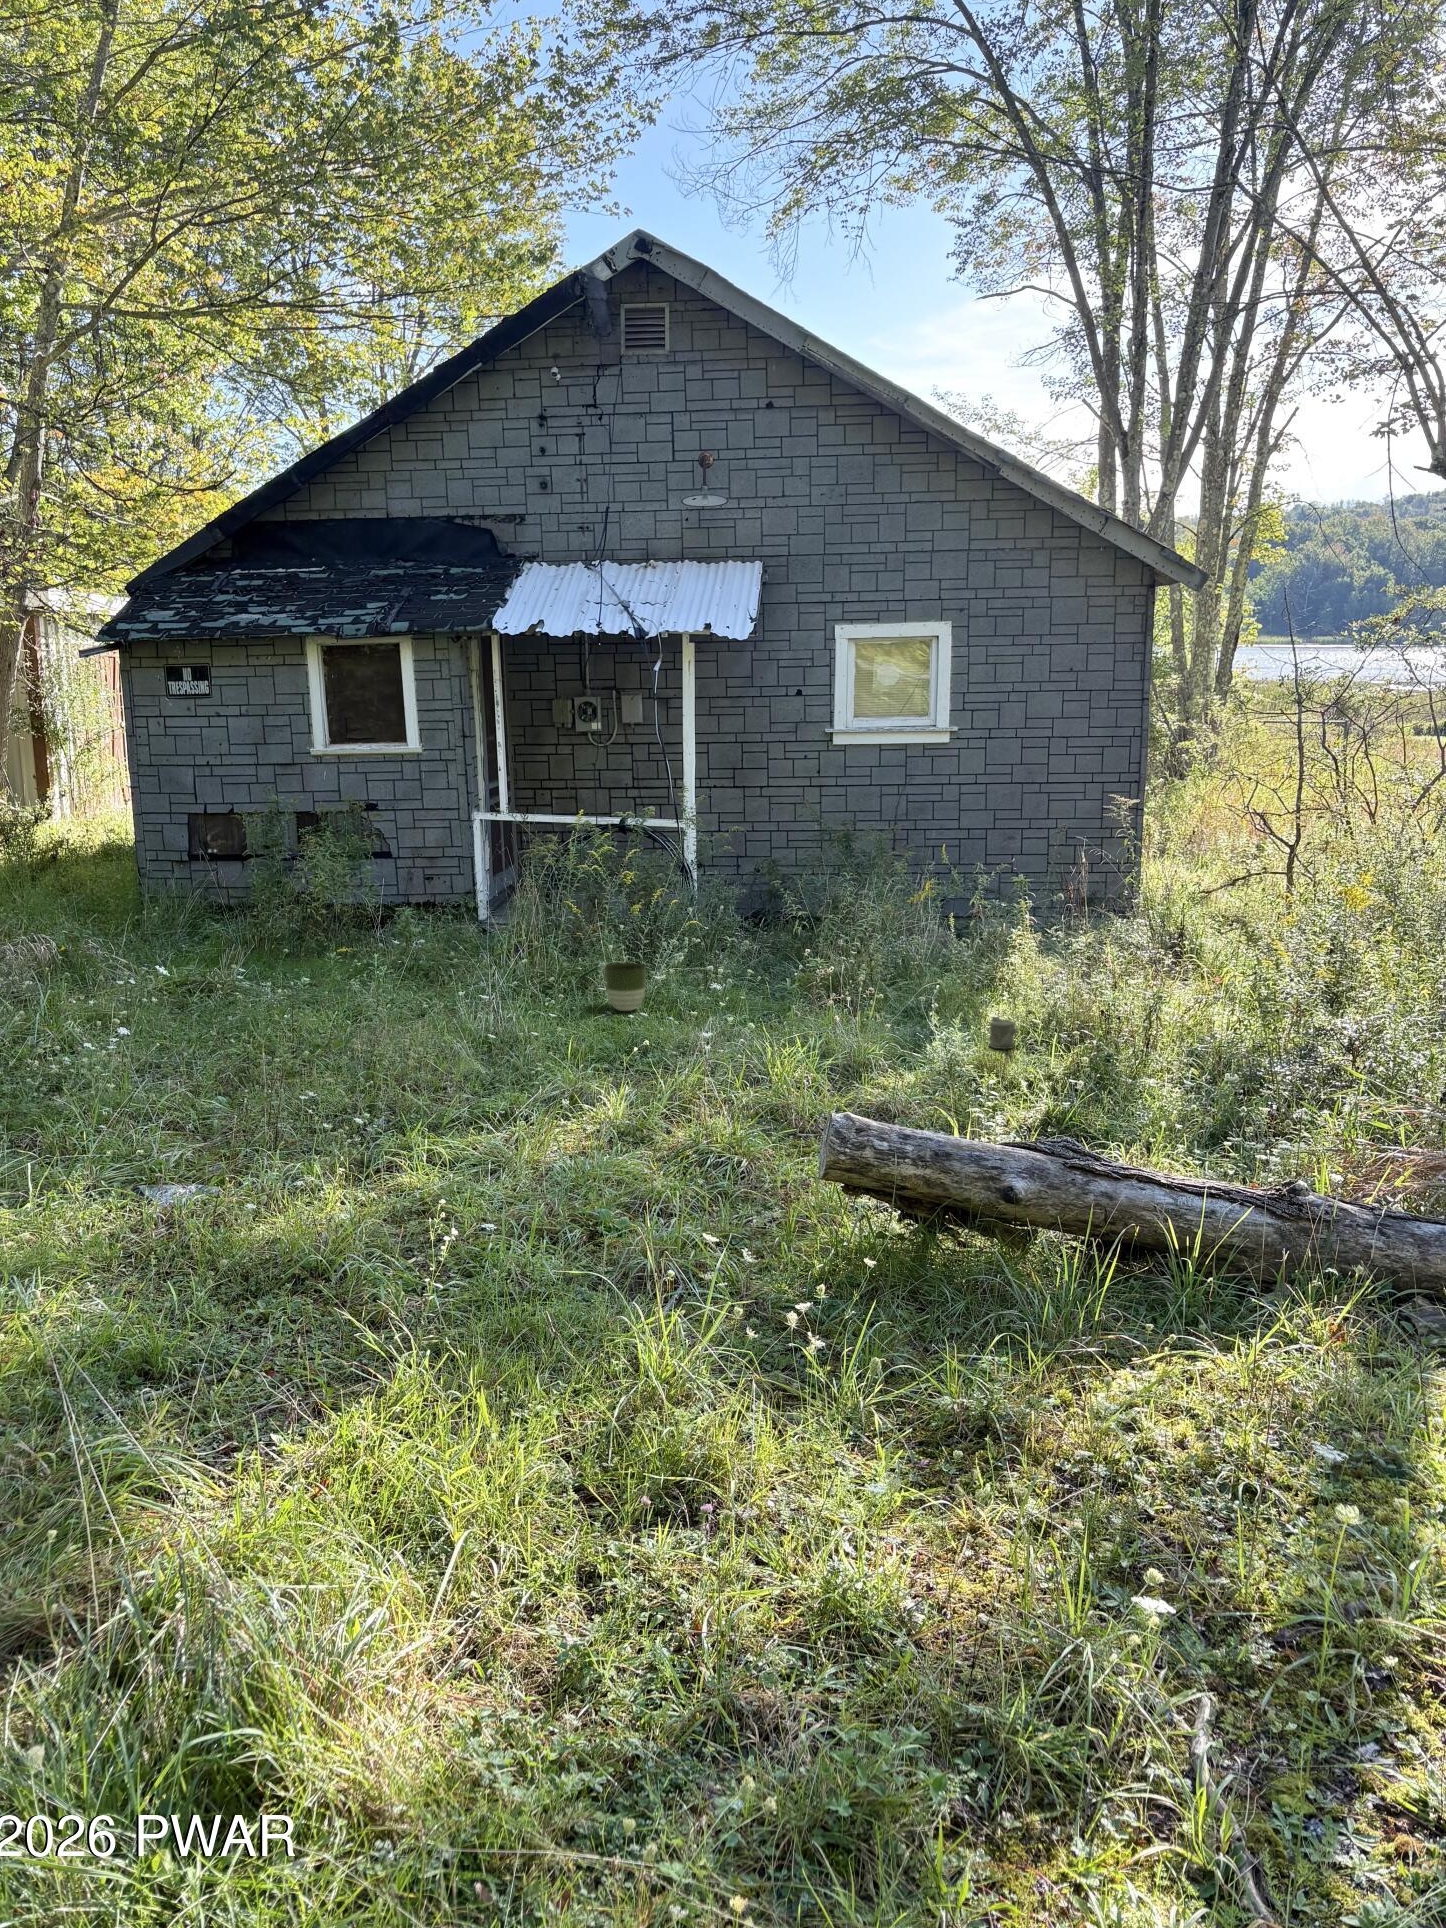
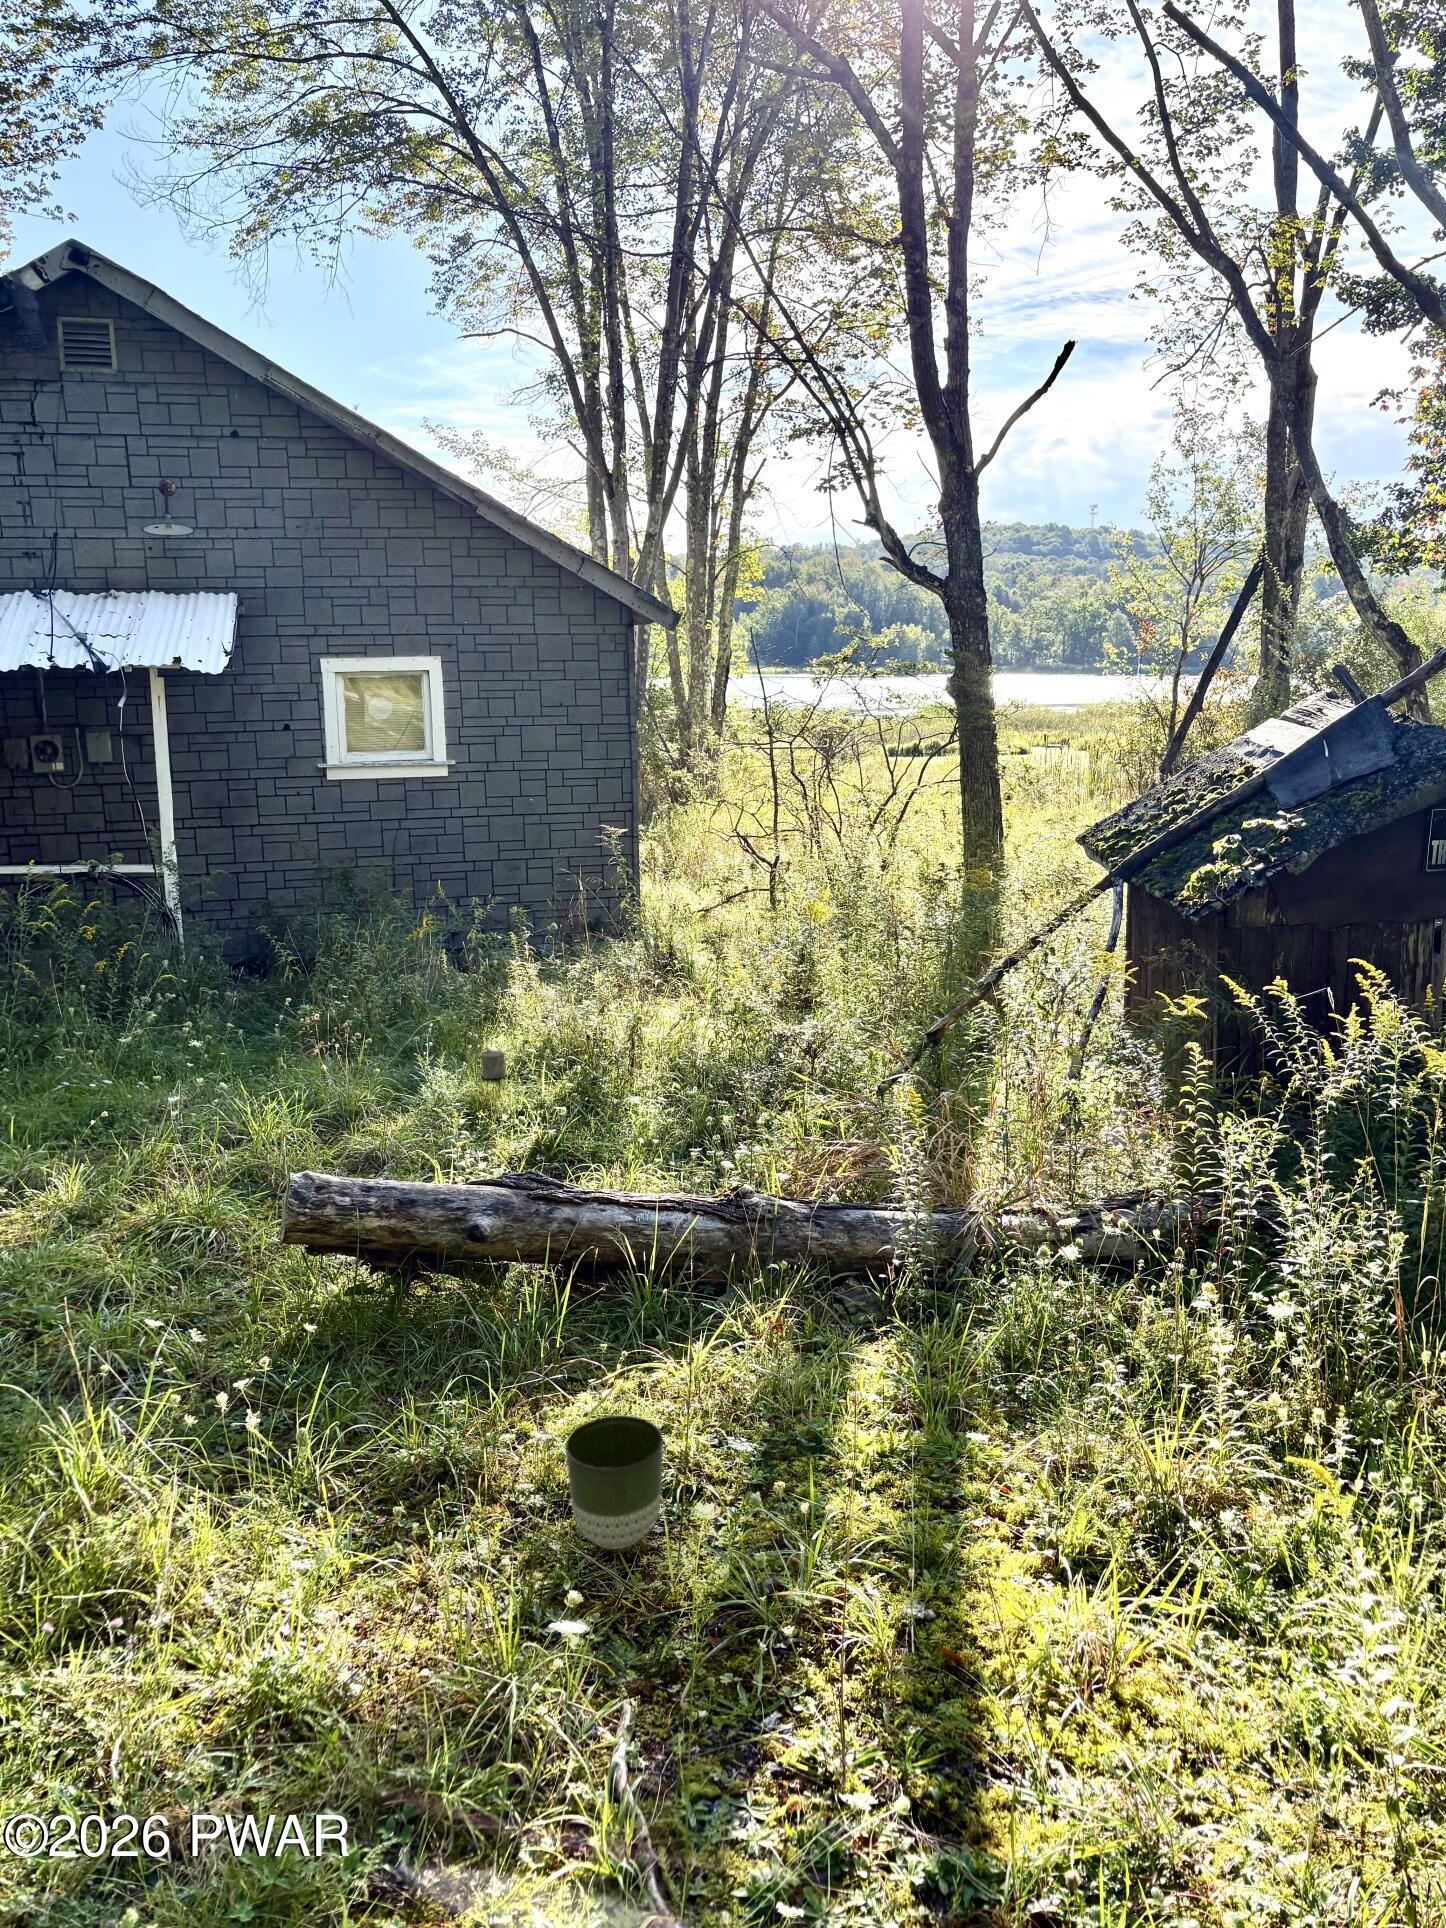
planter: present [605,962,646,1011] -> present [566,1415,663,1549]

